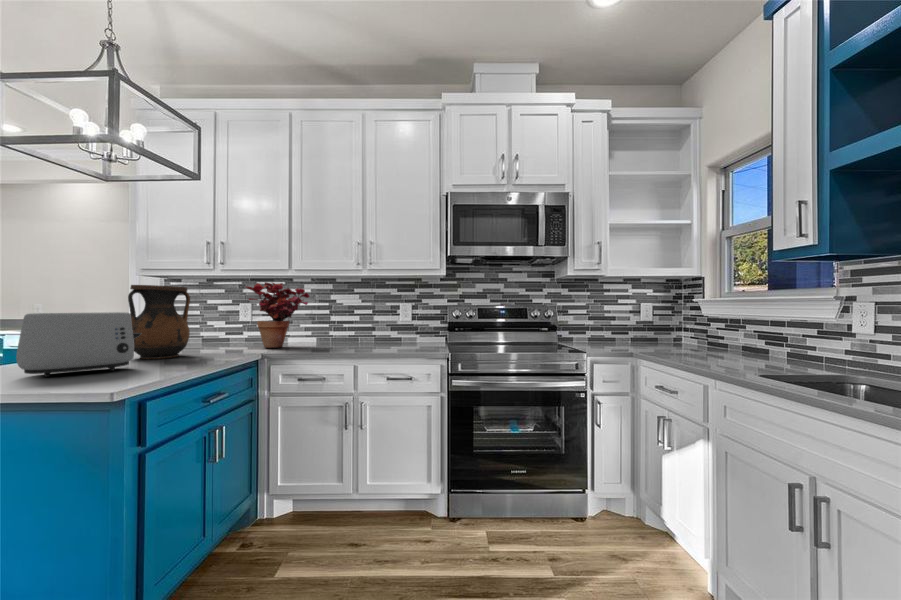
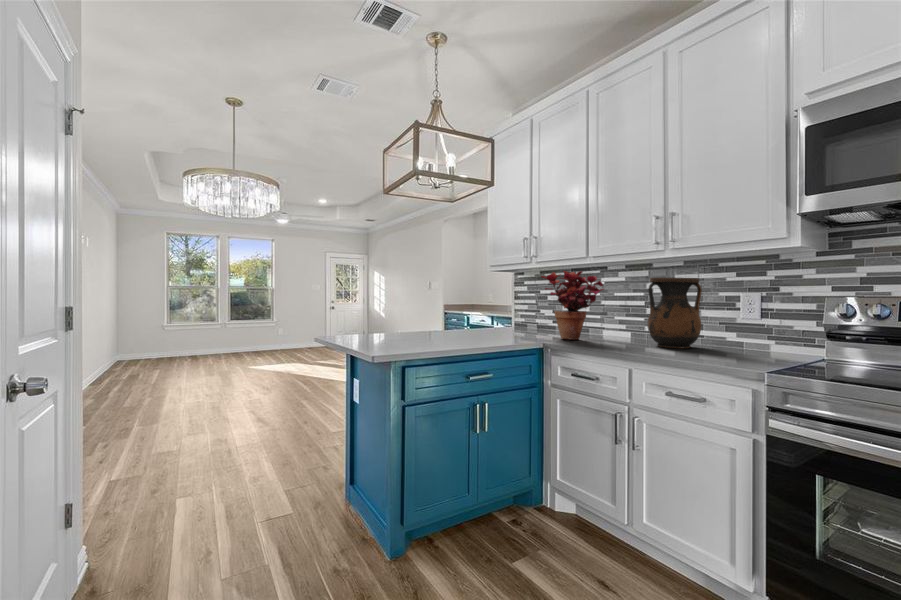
vase: present [128,285,190,359] -> present [648,278,702,348]
toaster: present [16,312,142,377] -> none [375,299,436,342]

